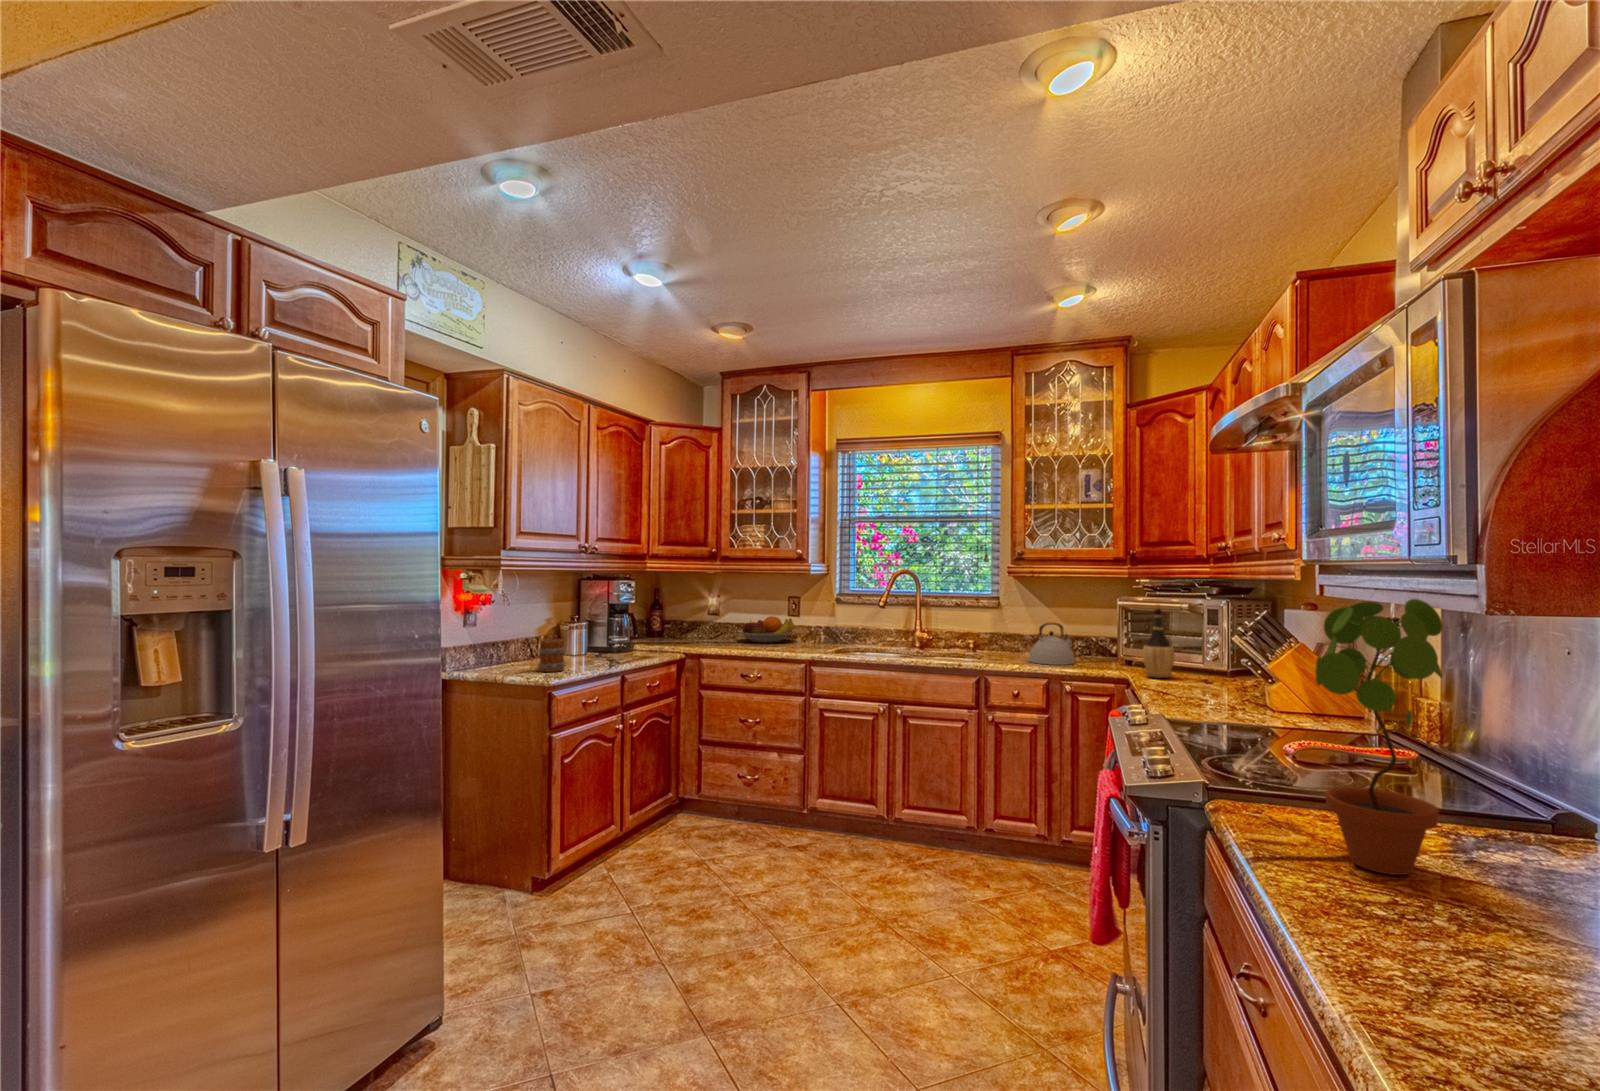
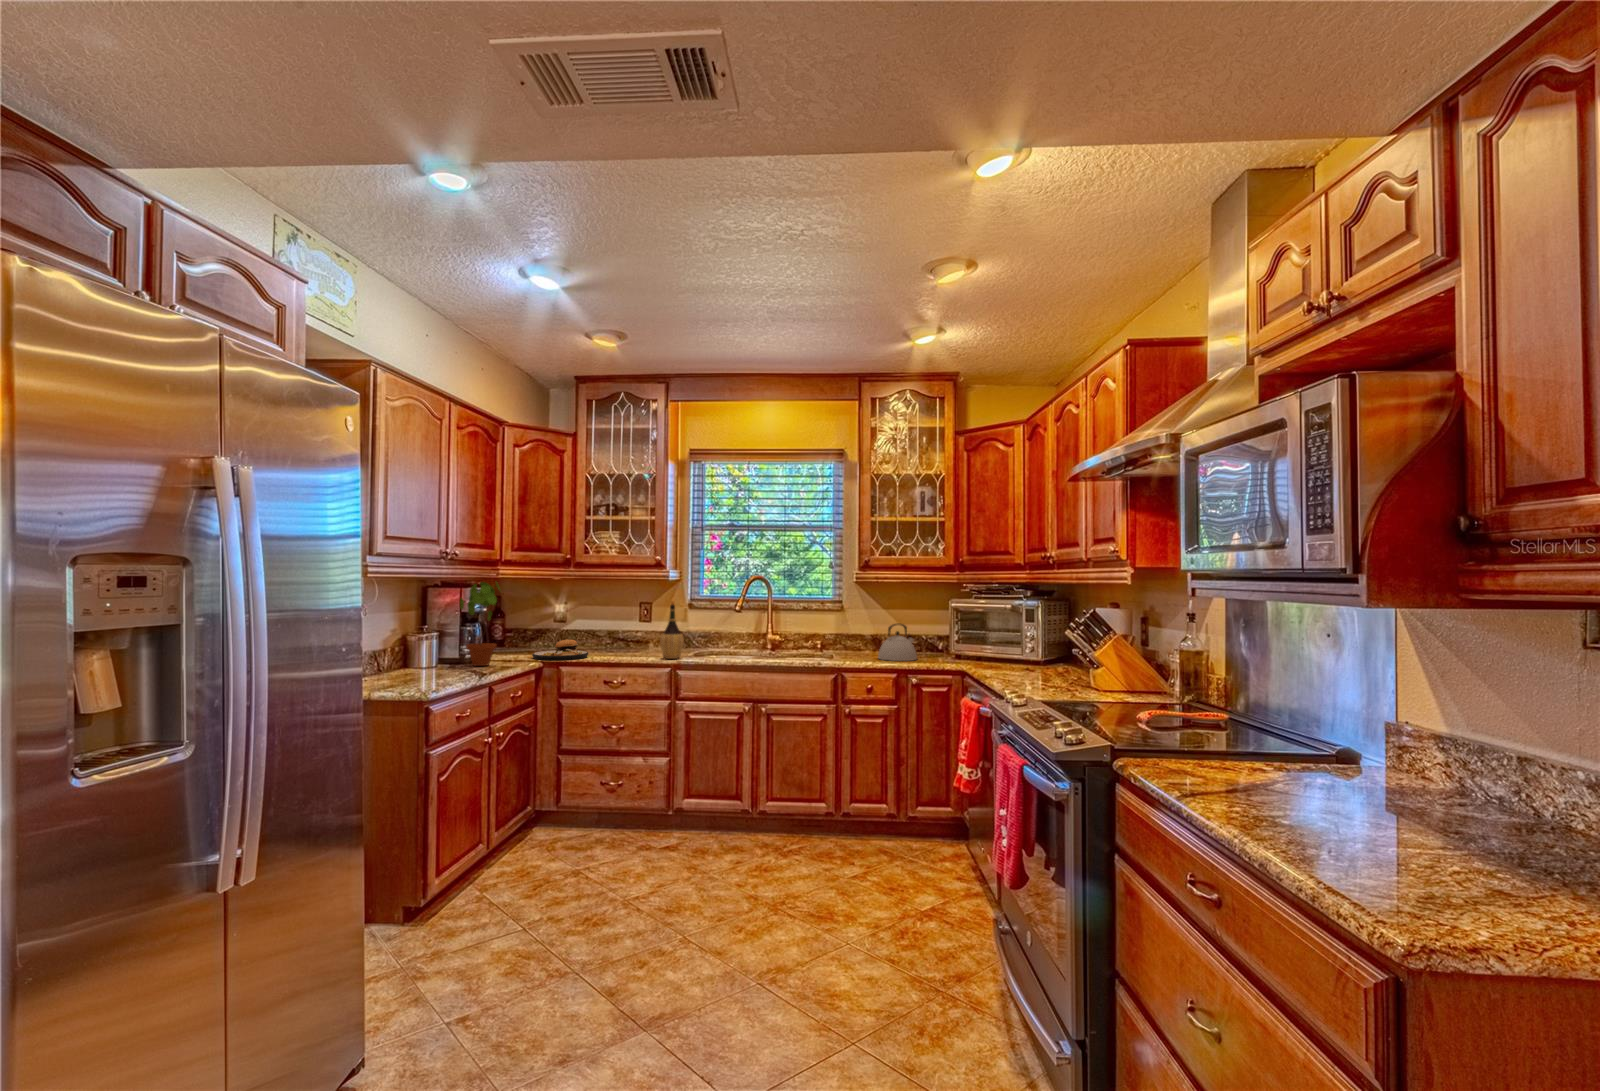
potted plant: present [1315,599,1443,875] -> present [460,582,500,666]
wine bottle: present [1142,604,1175,678] -> present [660,601,684,659]
fruit bowl: present [737,616,796,643] -> none [586,623,647,649]
plate: none [678,622,730,652] -> present [532,639,588,660]
mug: present [538,633,565,672] -> none [402,644,434,686]

